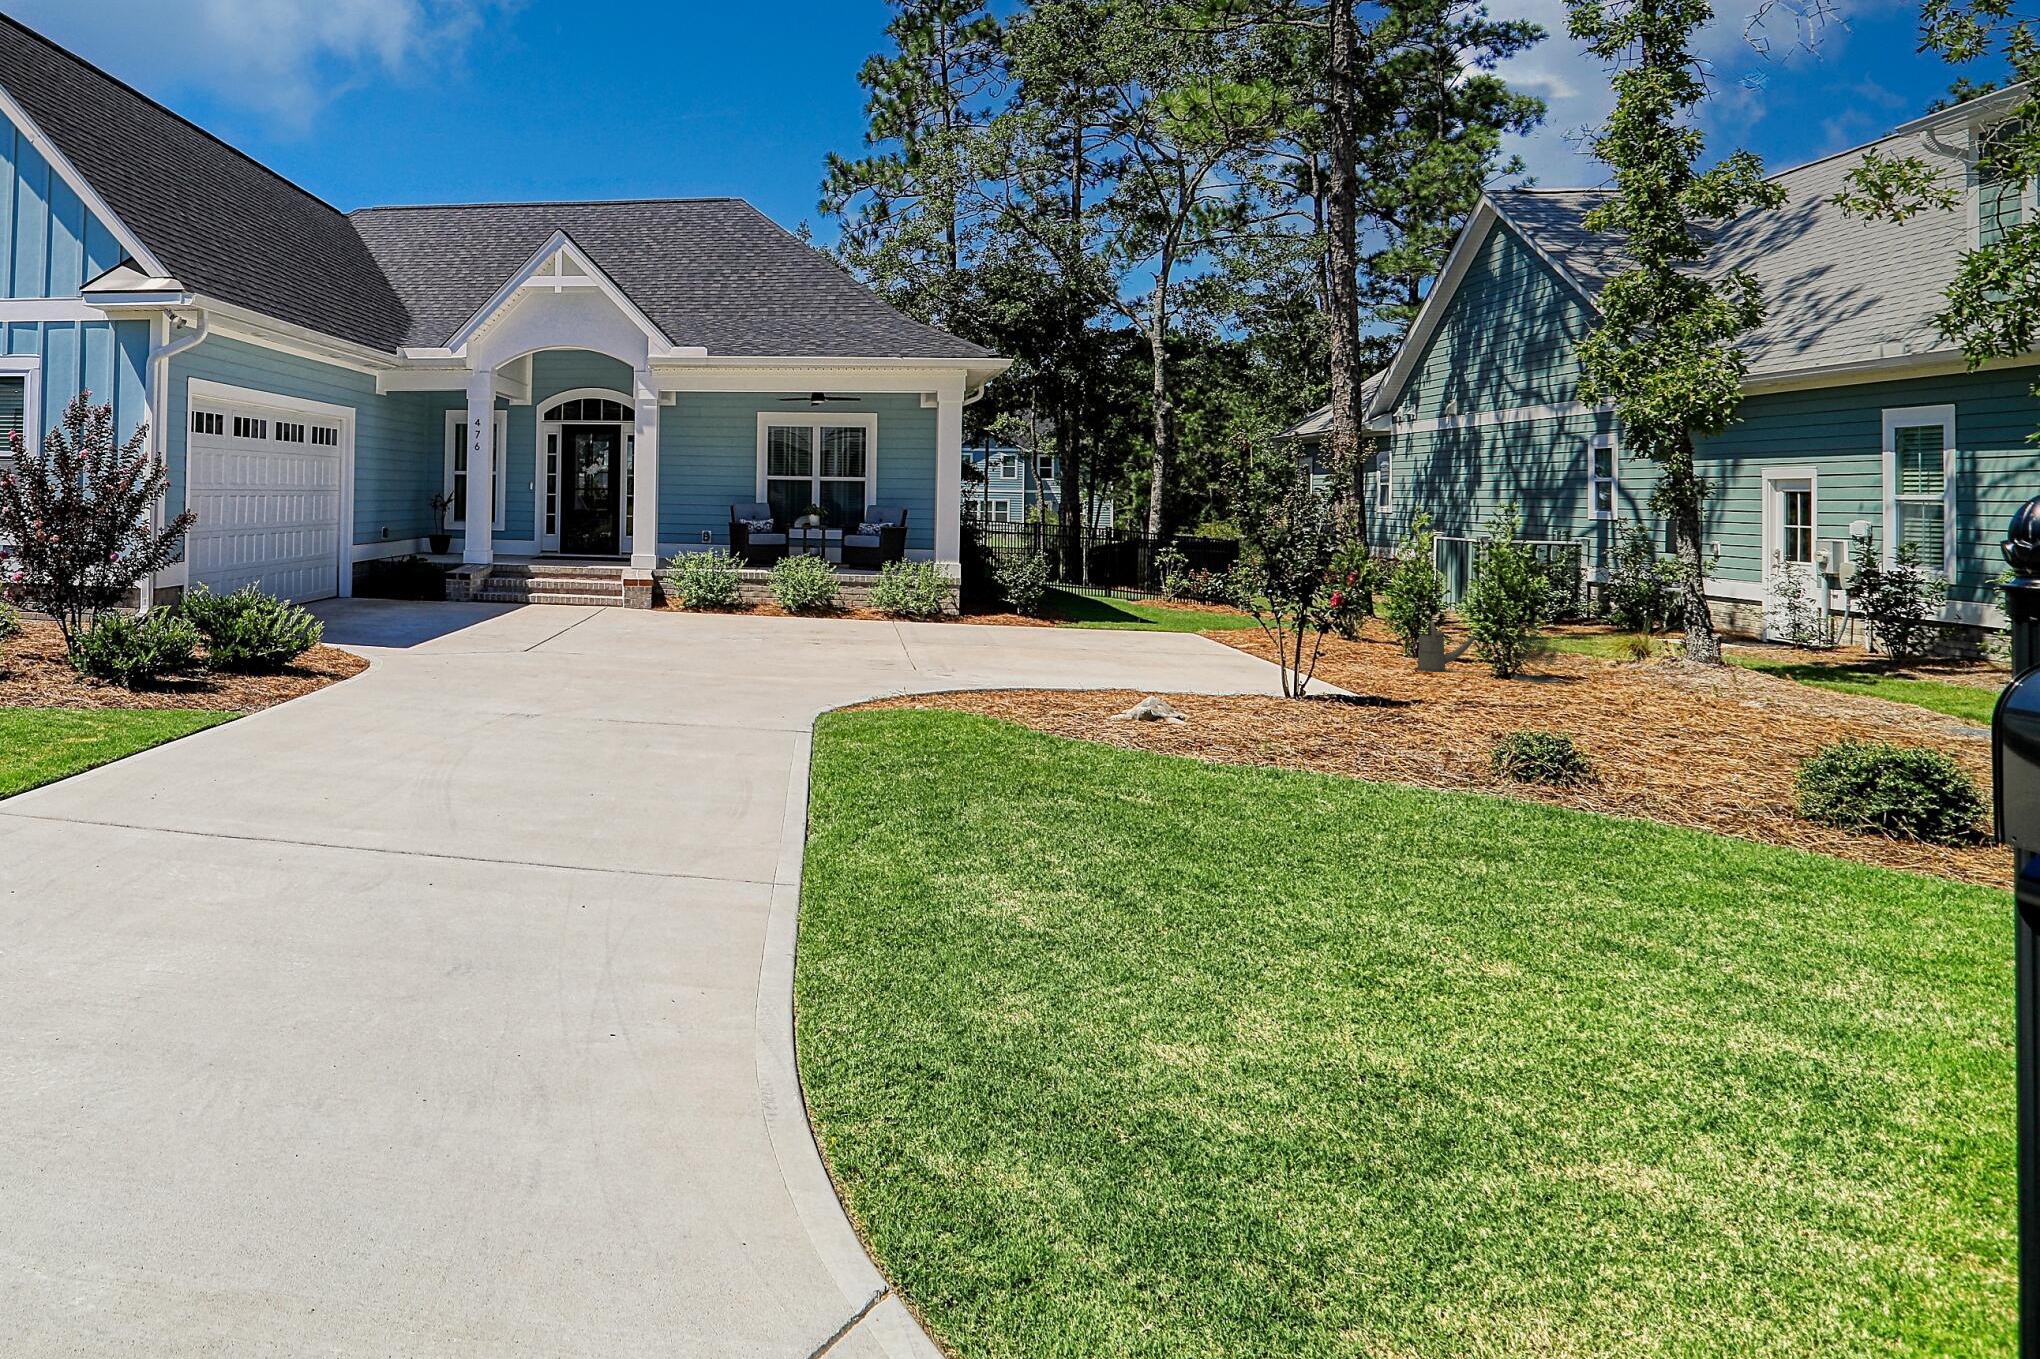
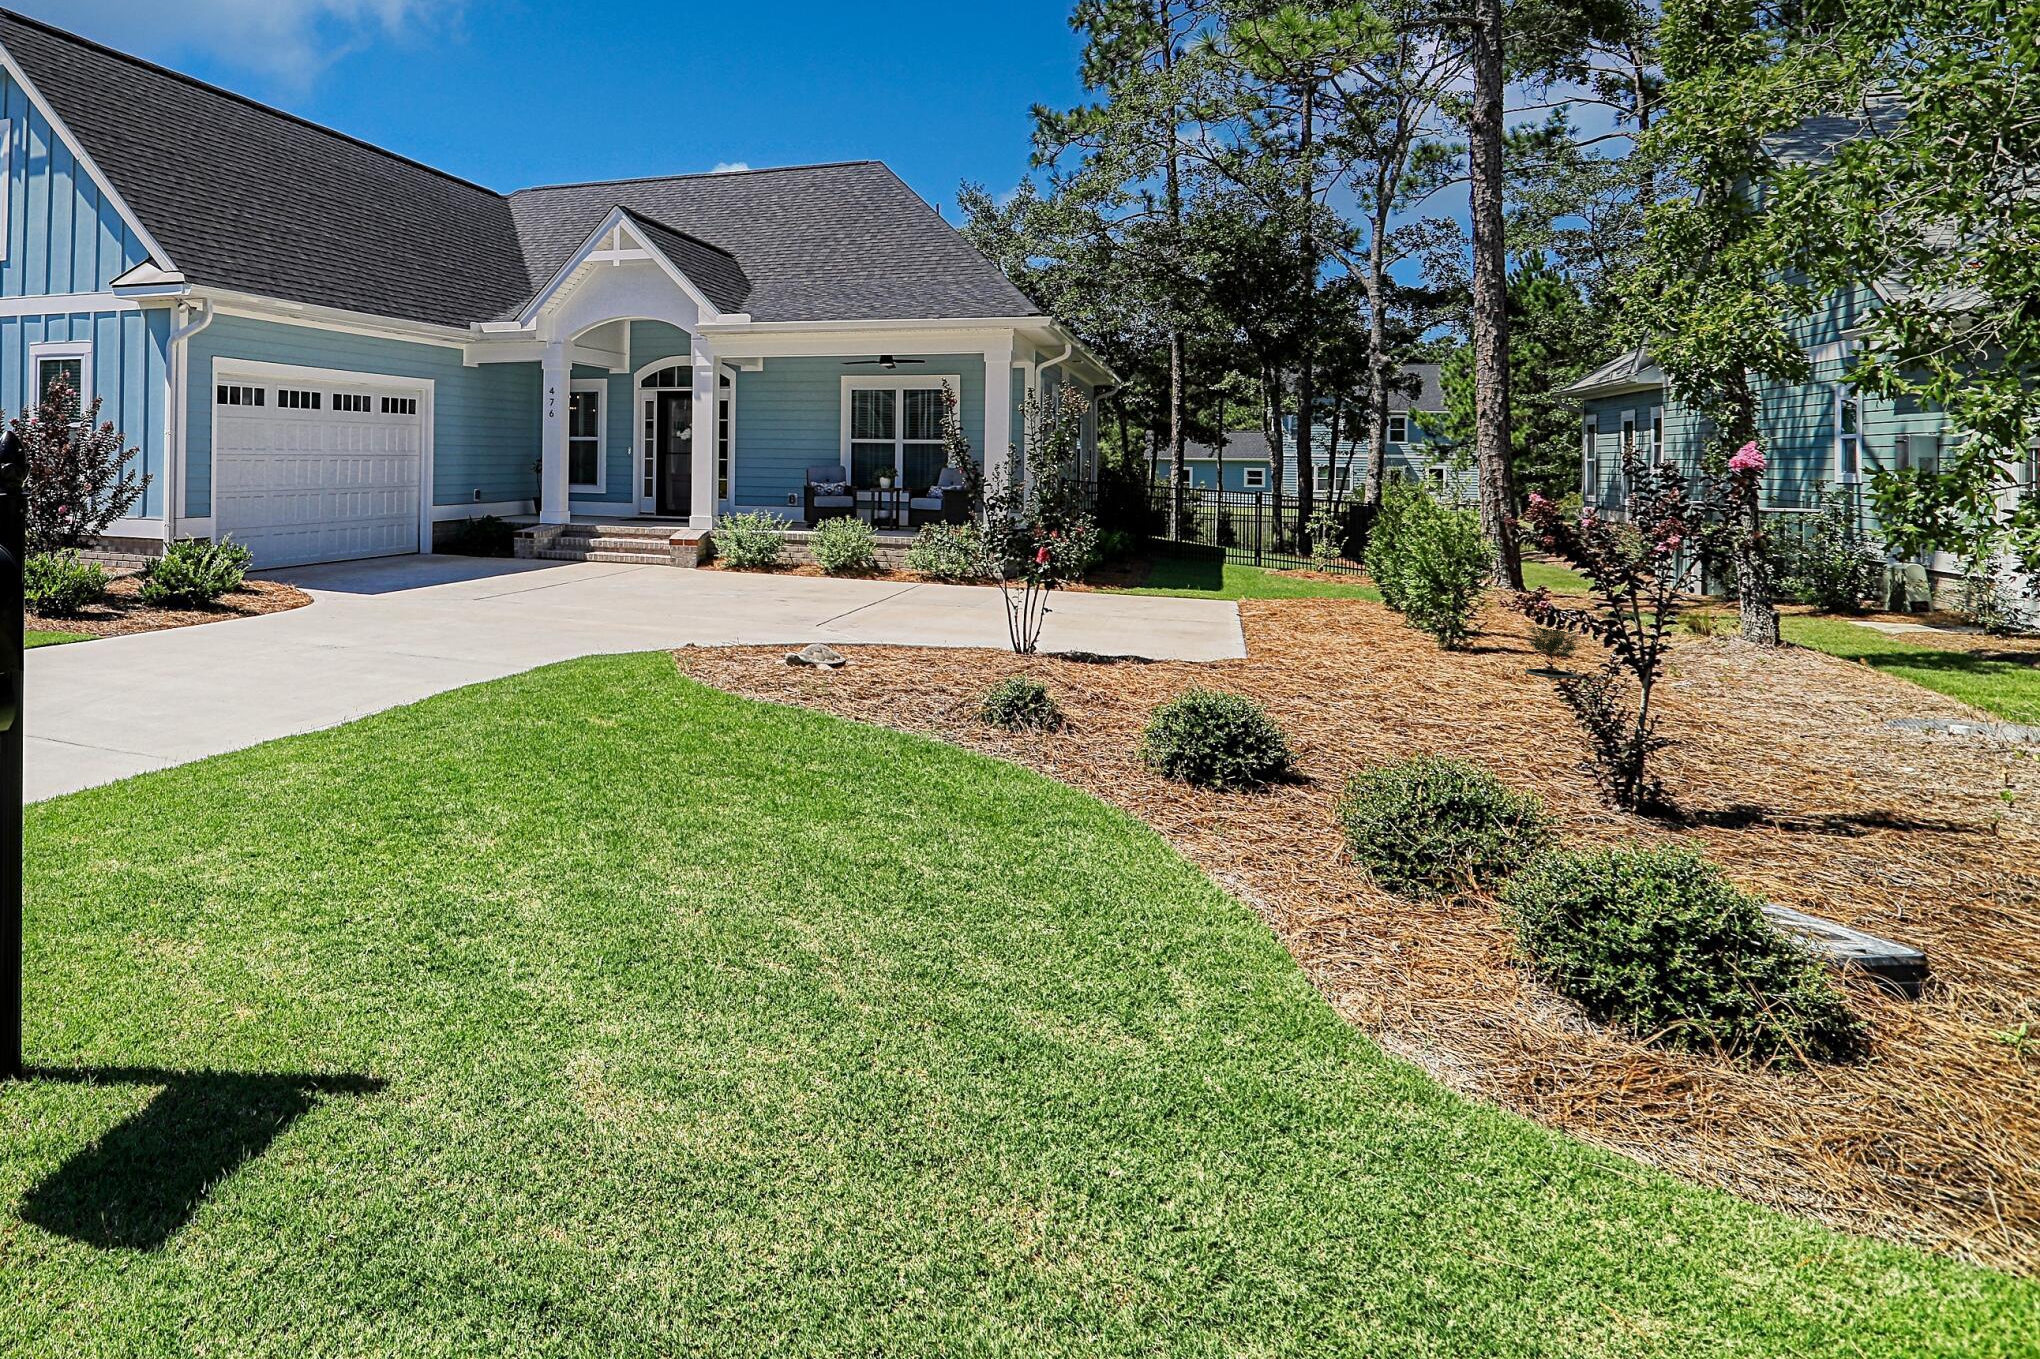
watering can: present [1408,621,1475,672] -> none [1412,603,1495,660]

